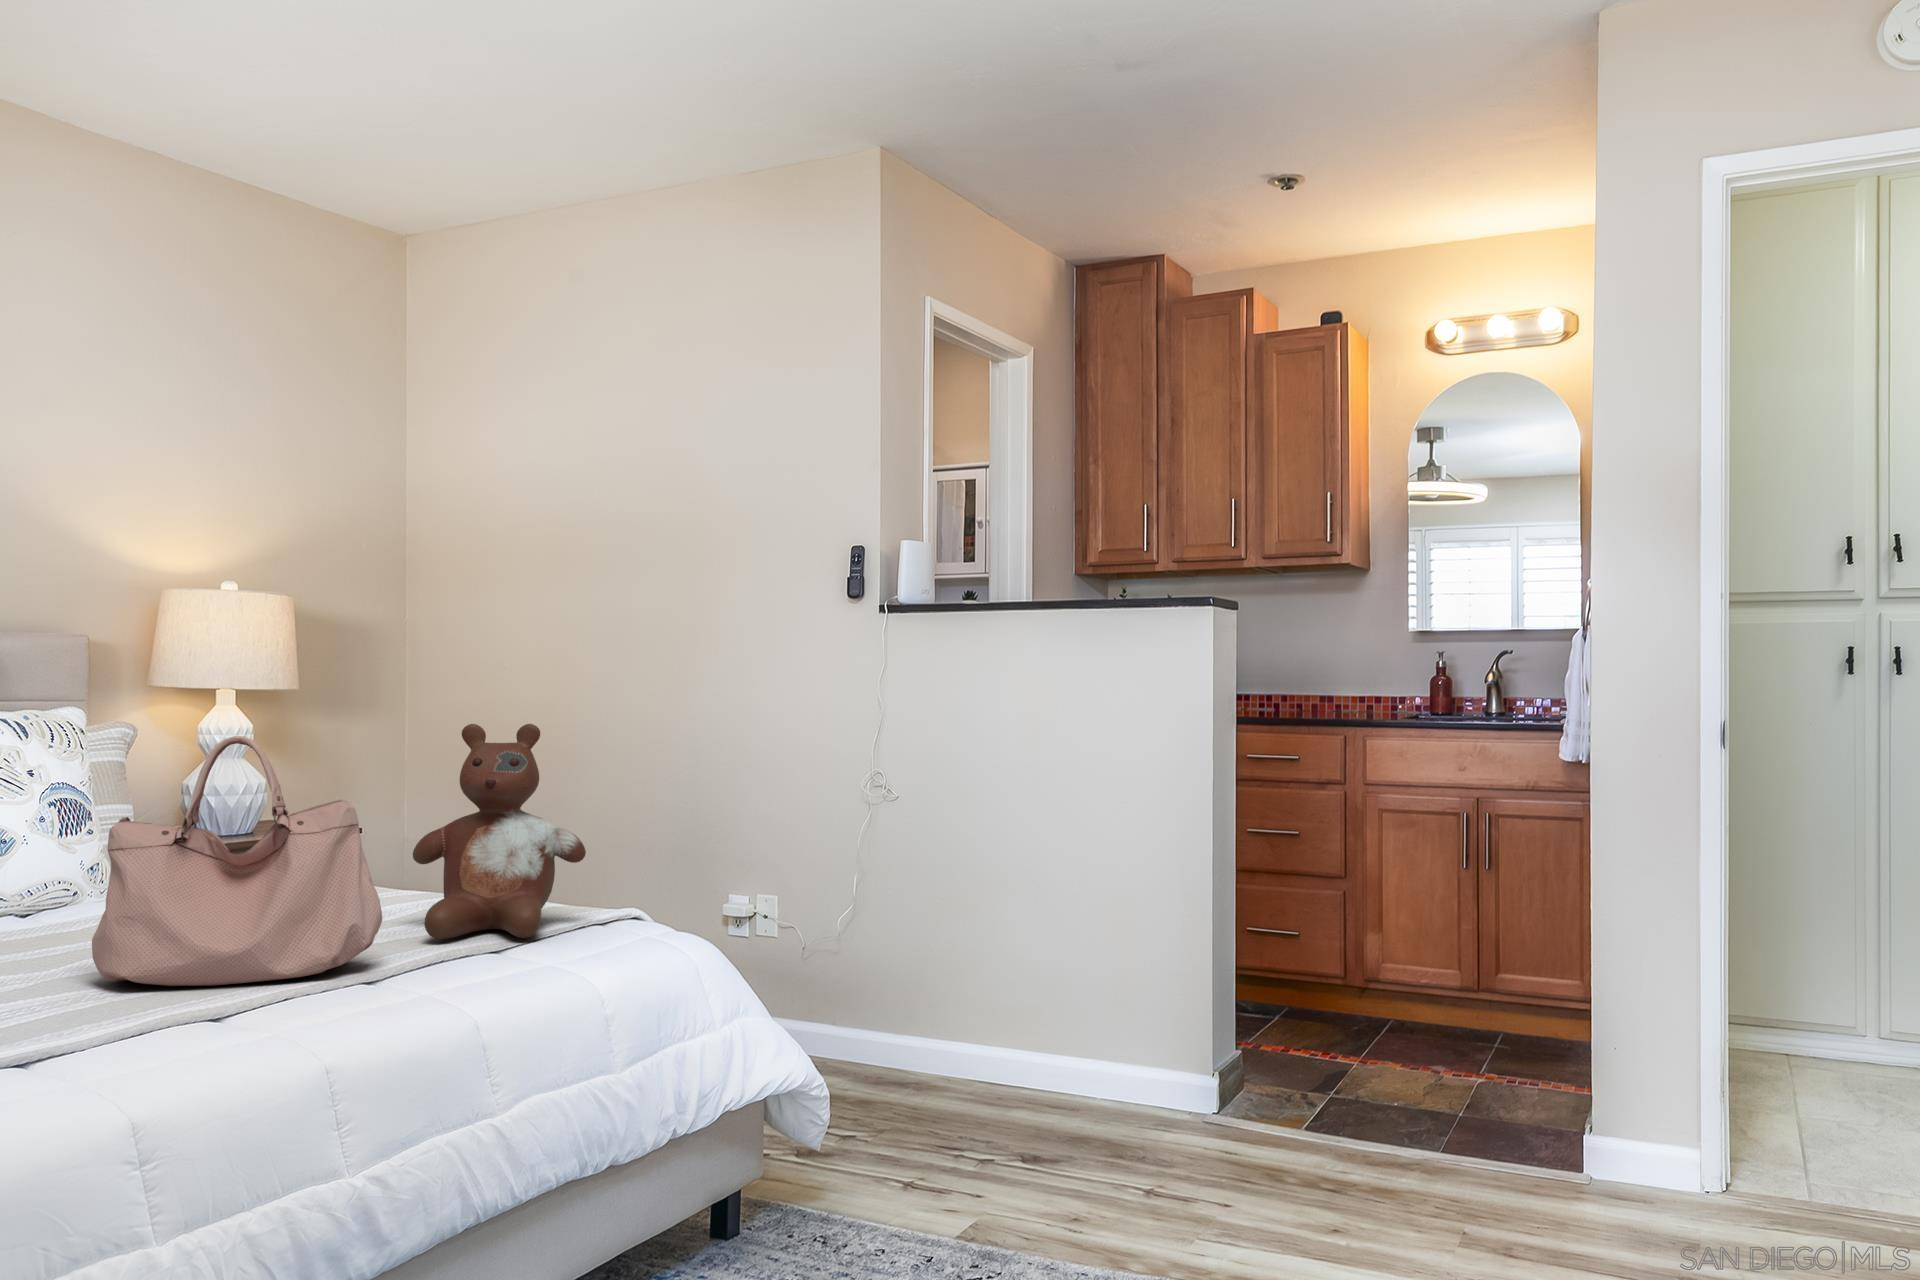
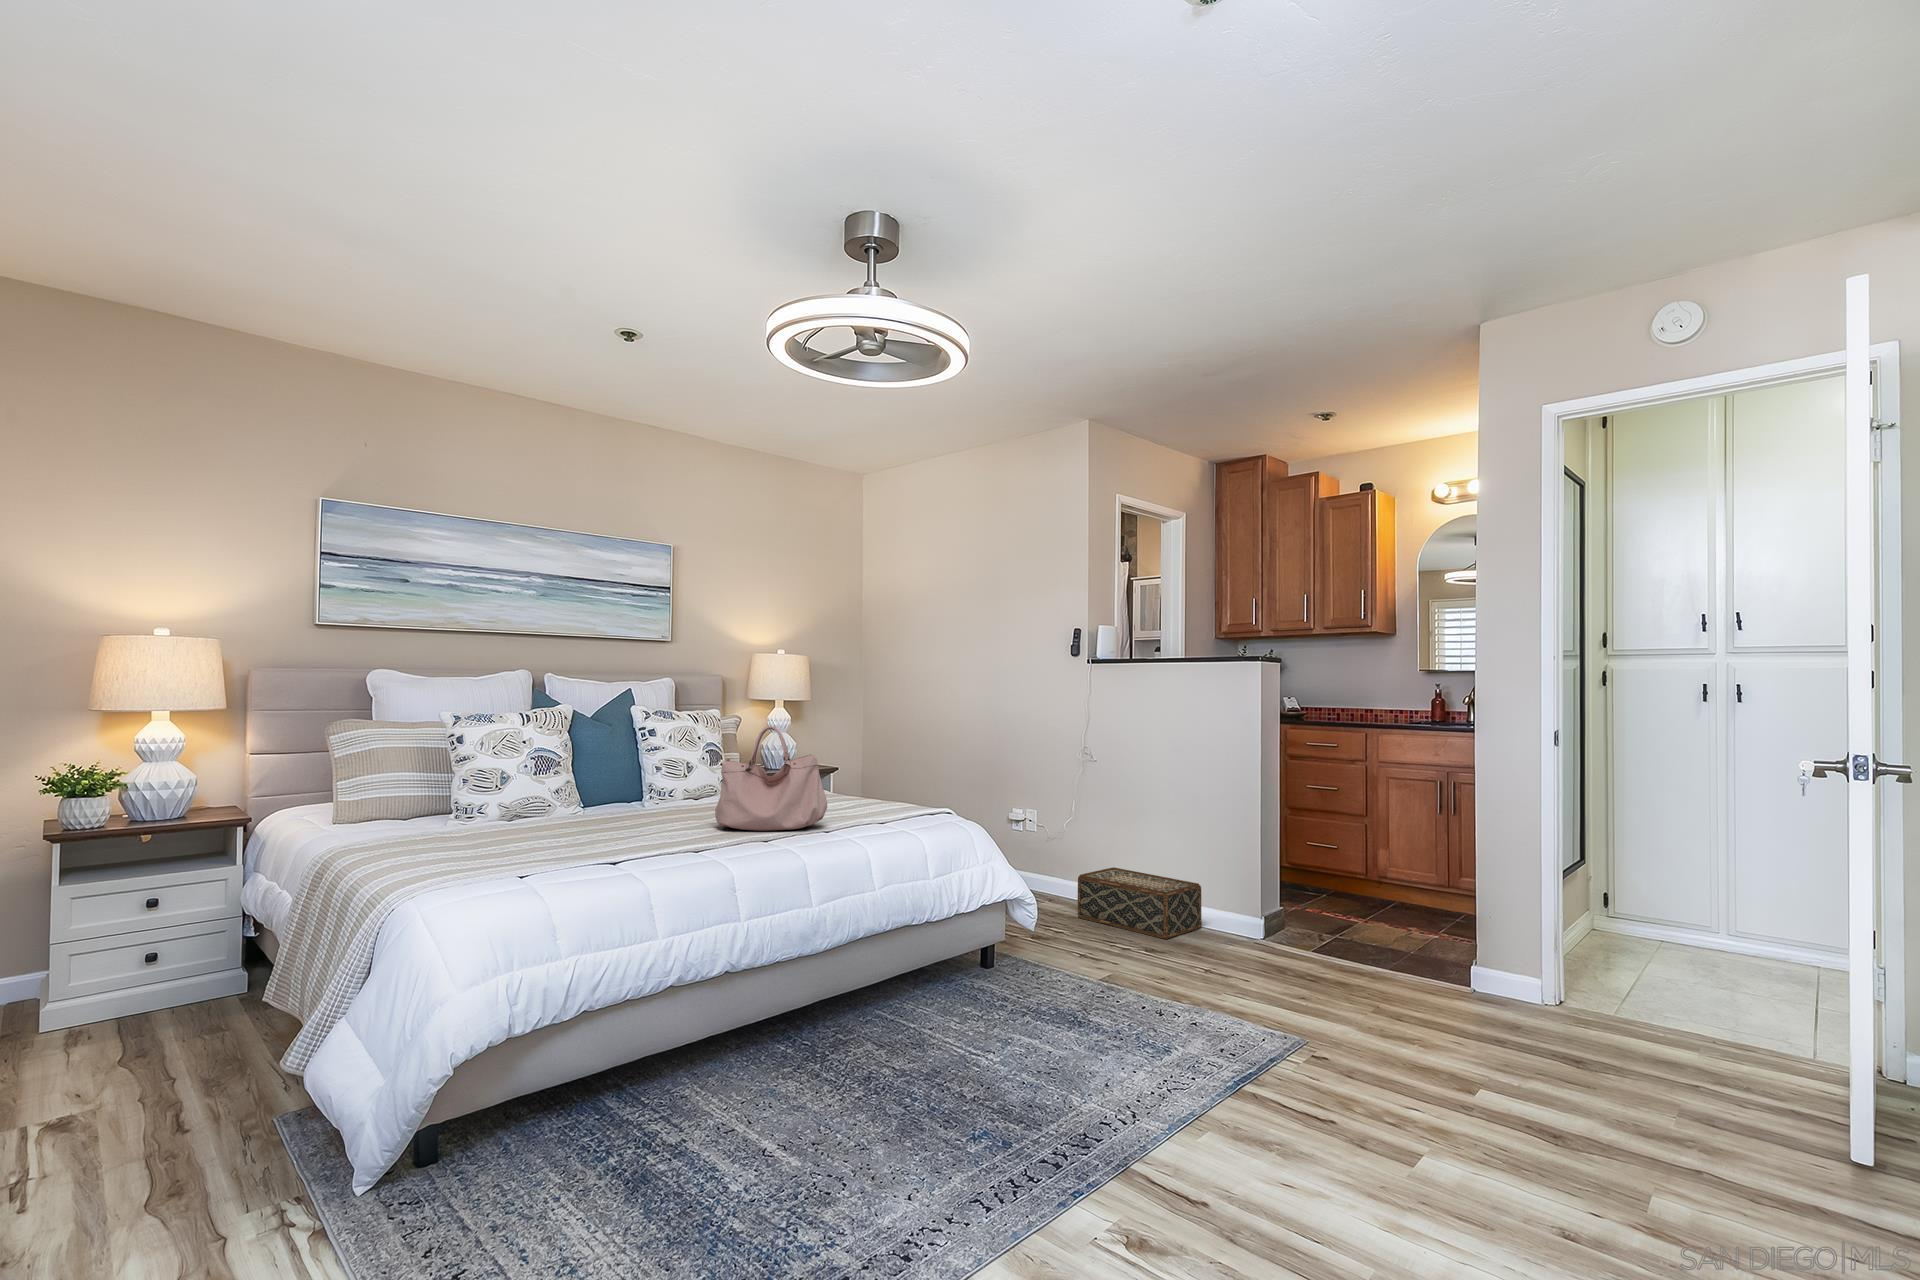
stuffed bear: present [413,724,586,939] -> none [845,721,920,819]
woven basket: none [869,998,1101,1130] -> present [1078,867,1202,939]

